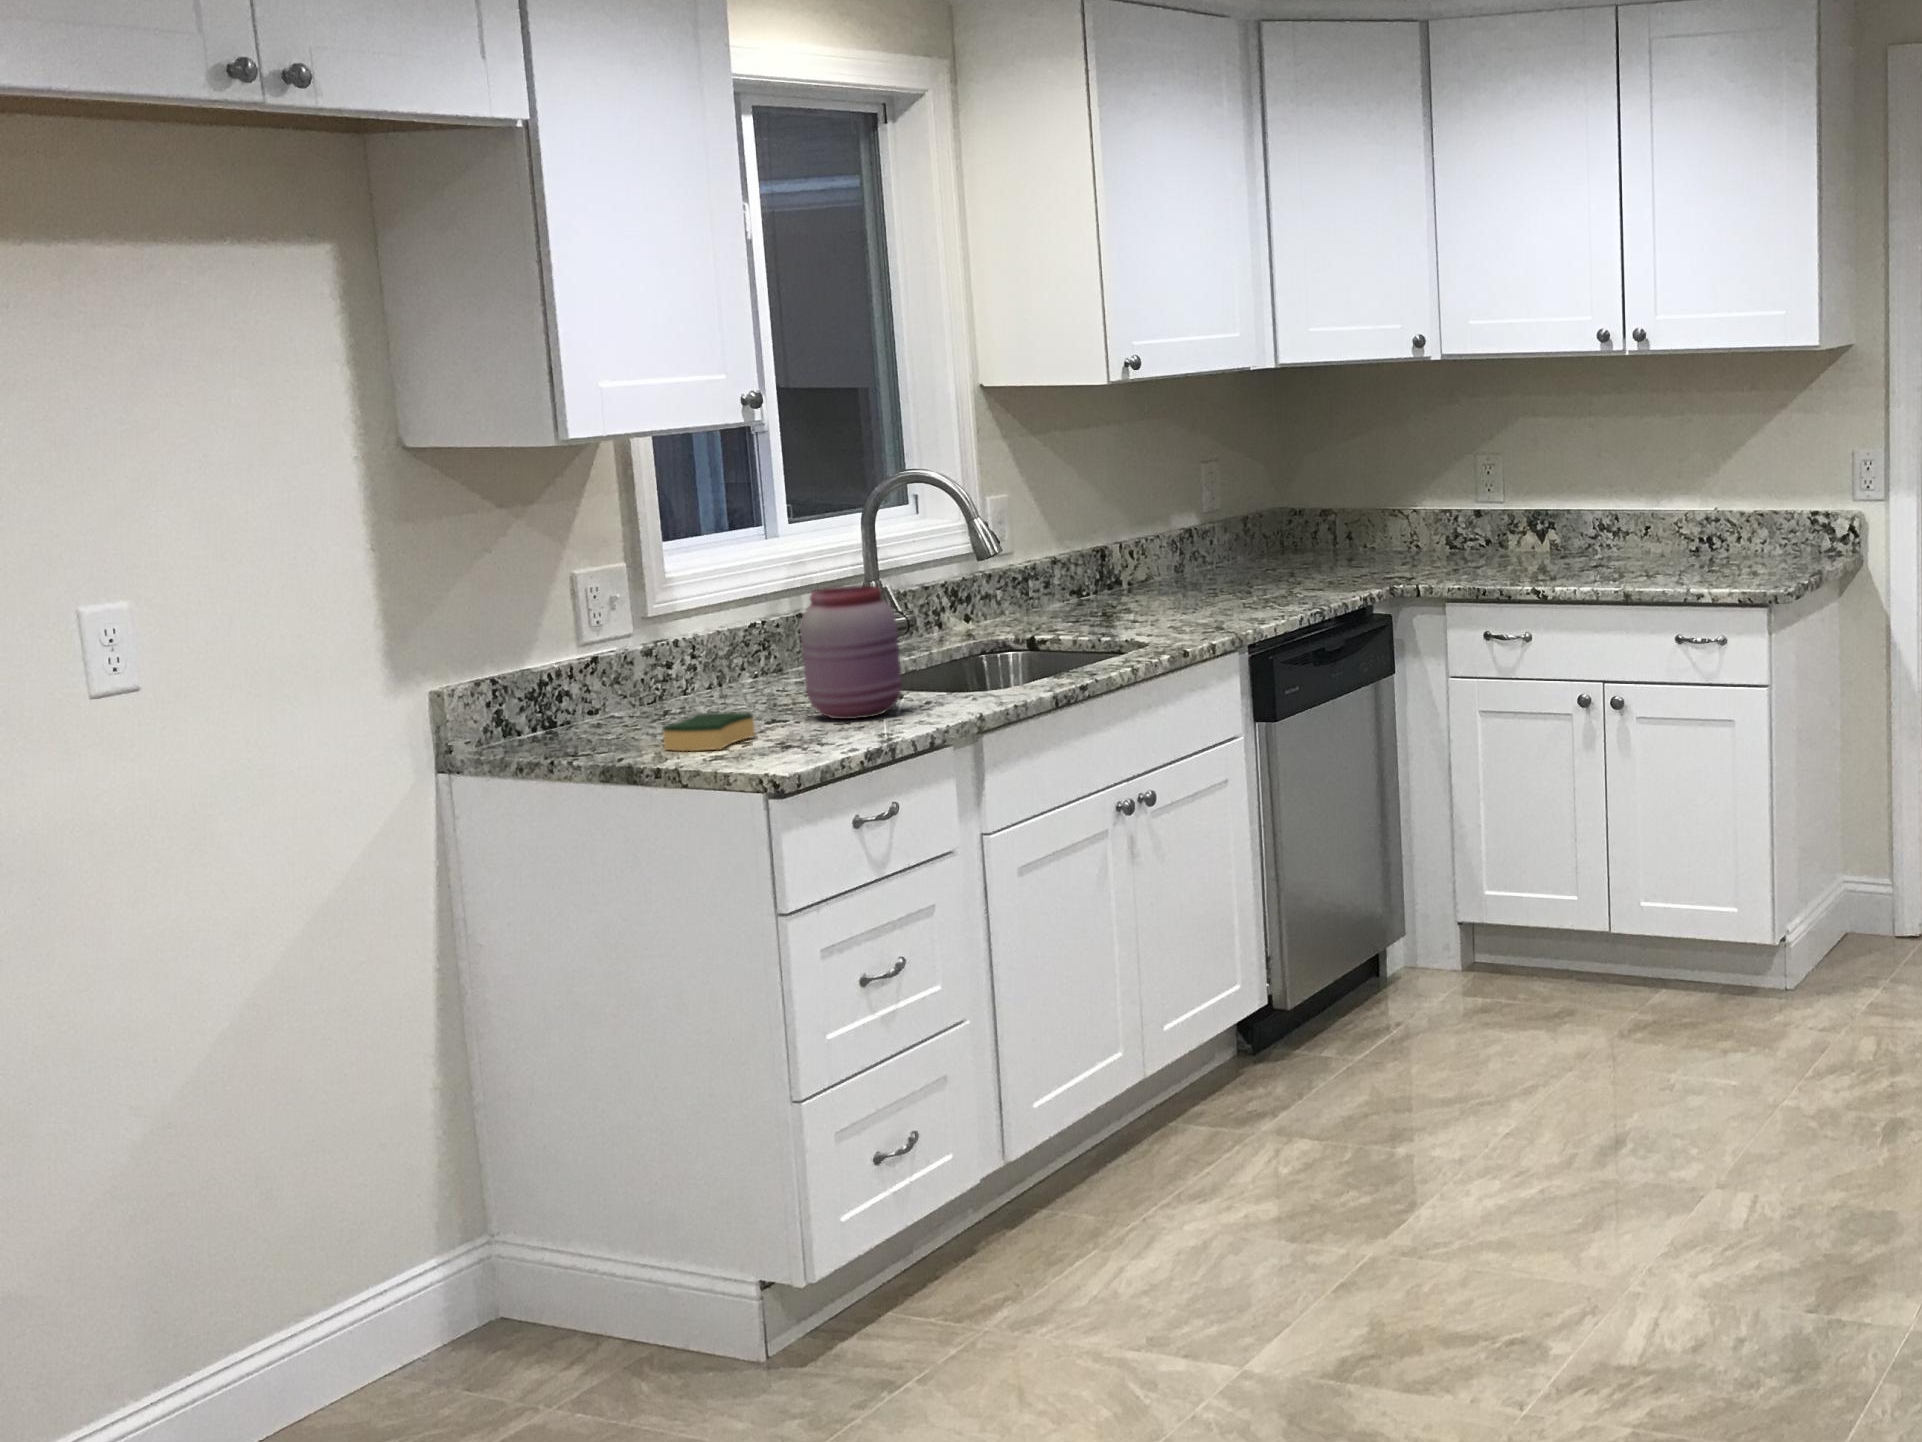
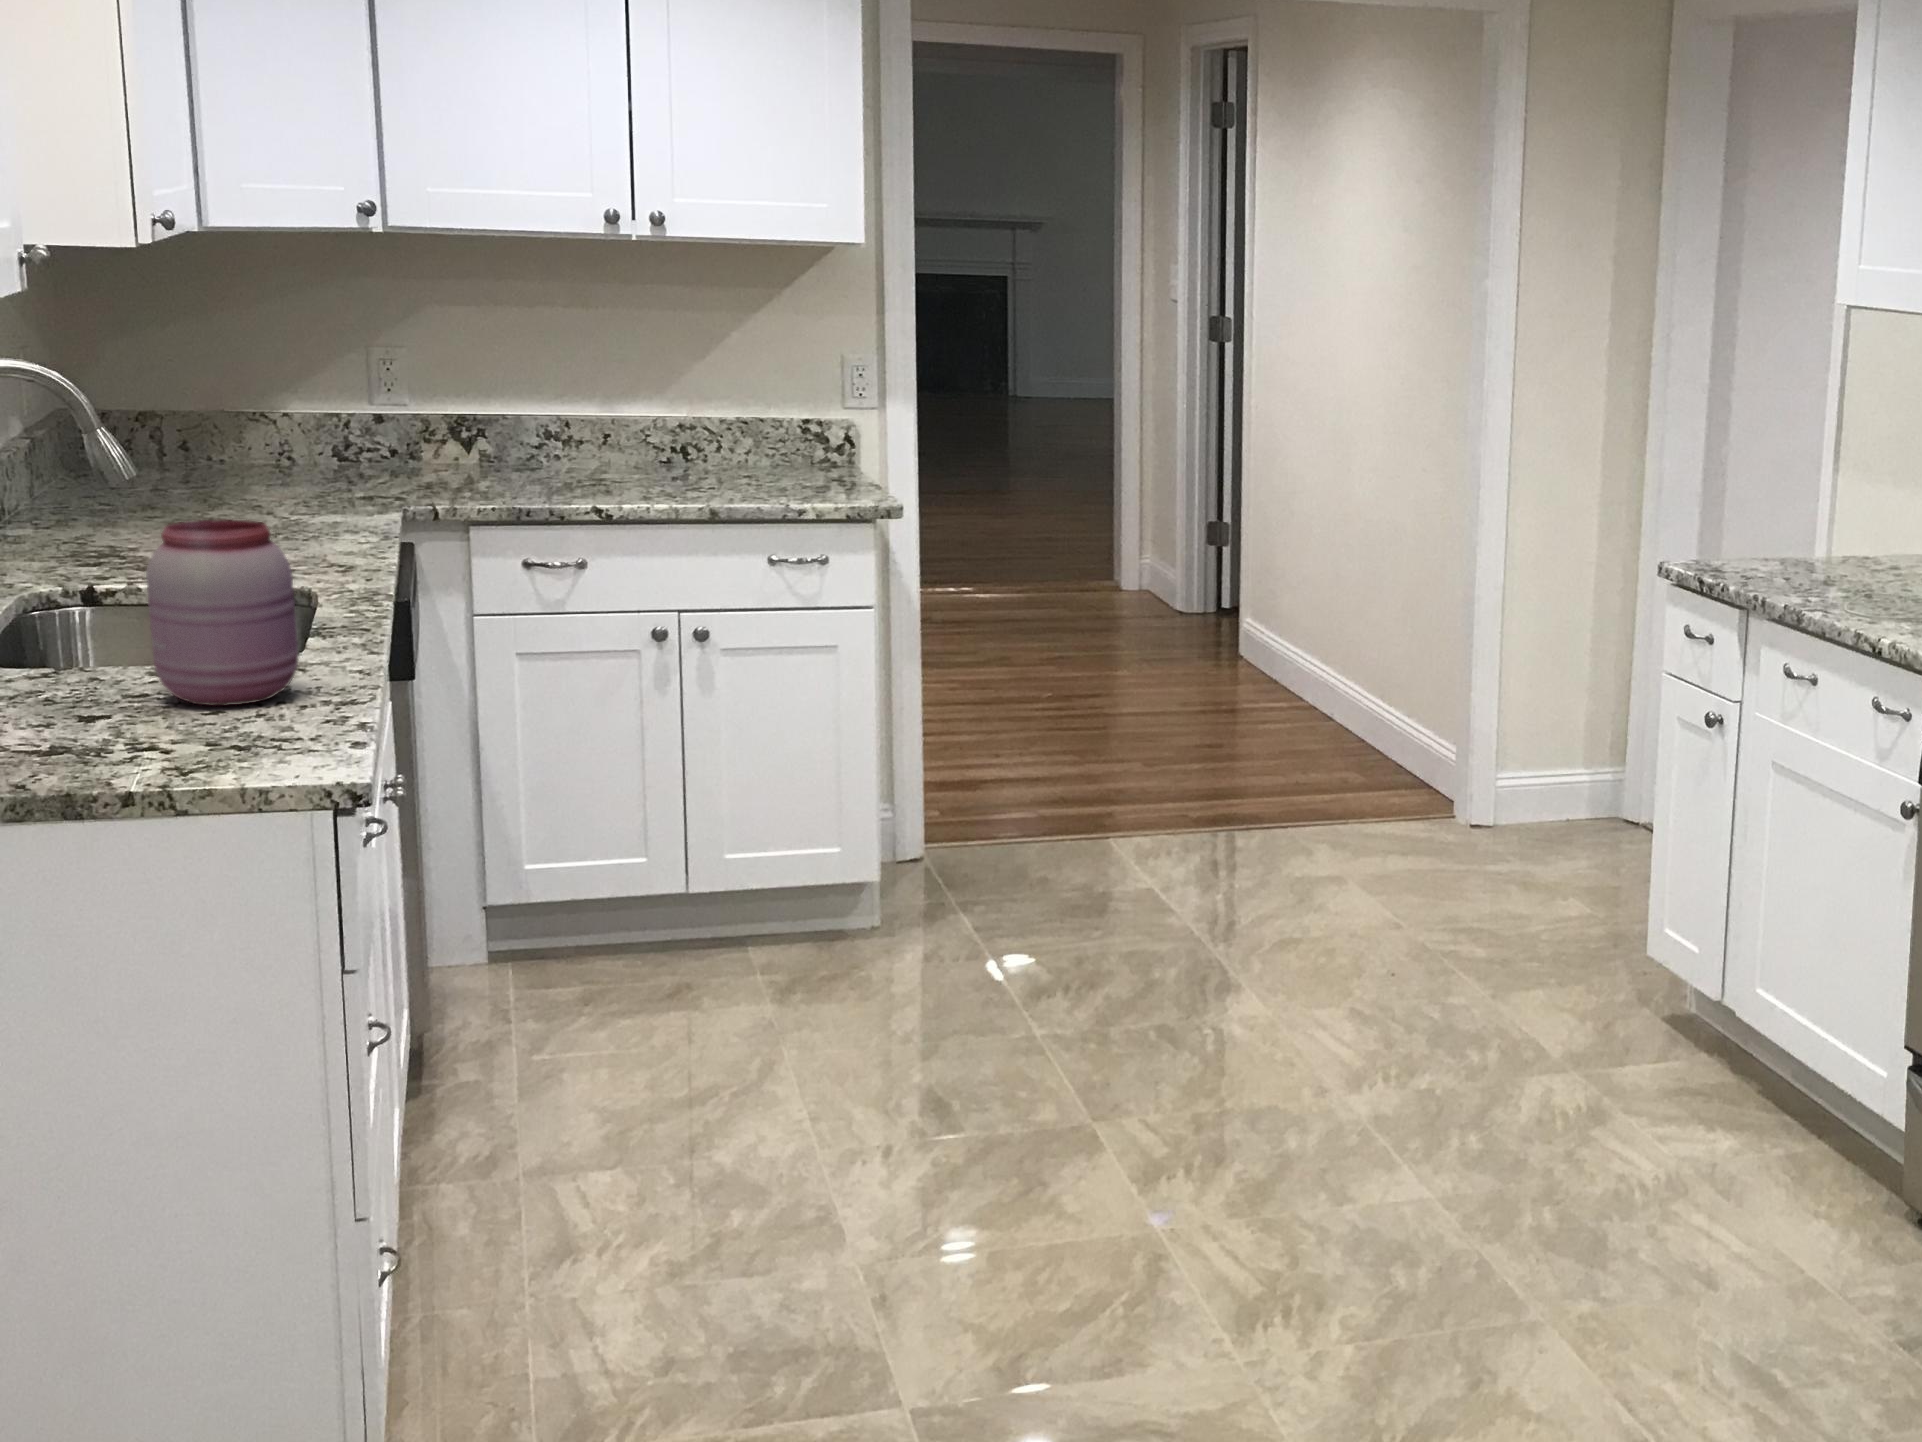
sponge: present [662,712,755,751] -> none [84,704,202,765]

